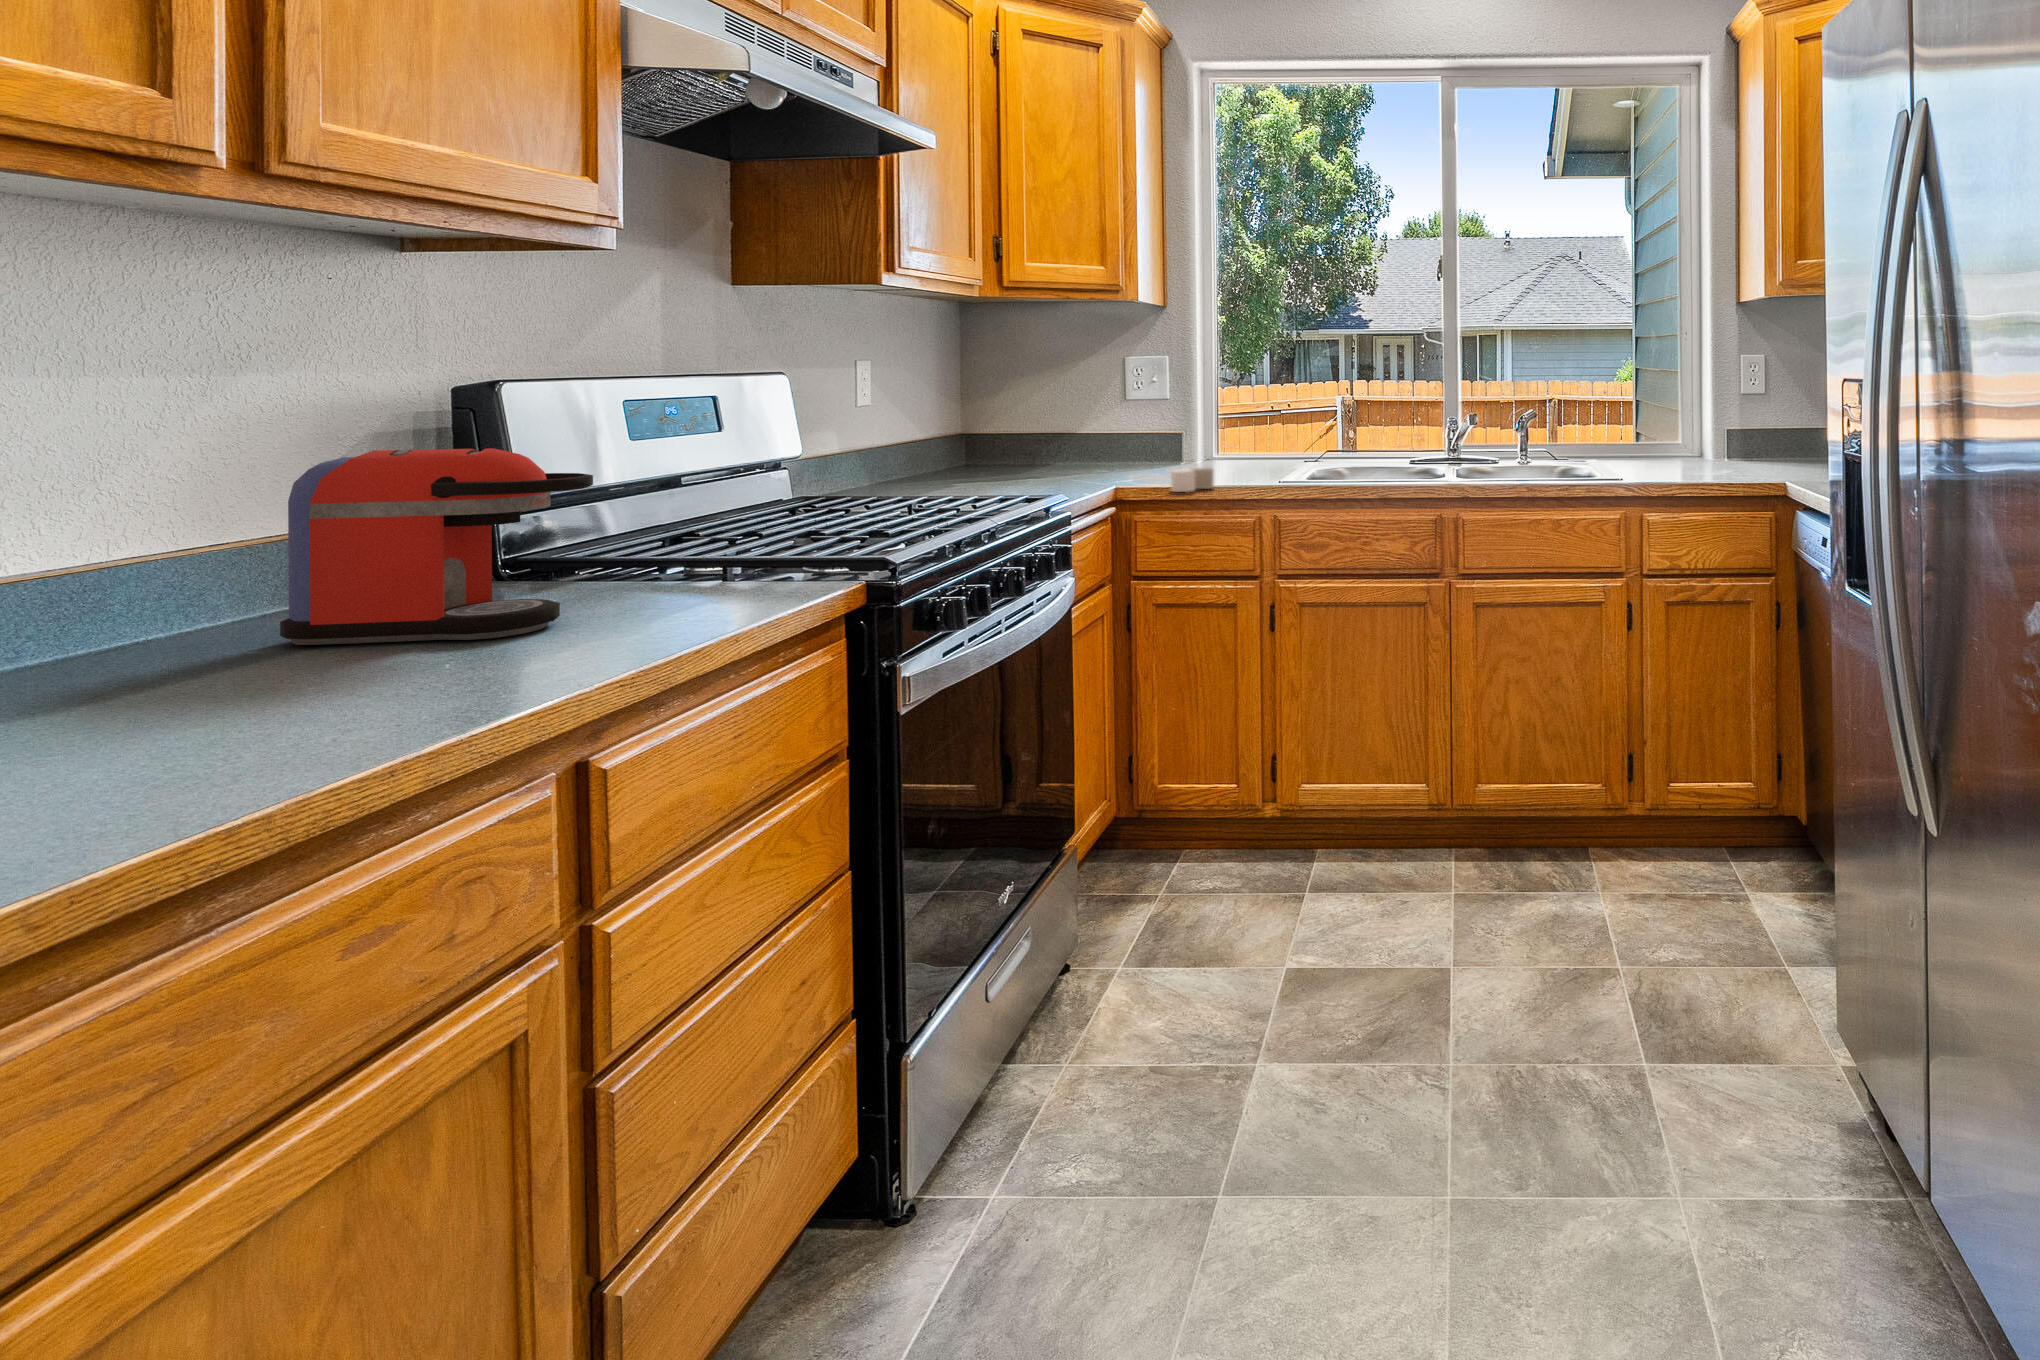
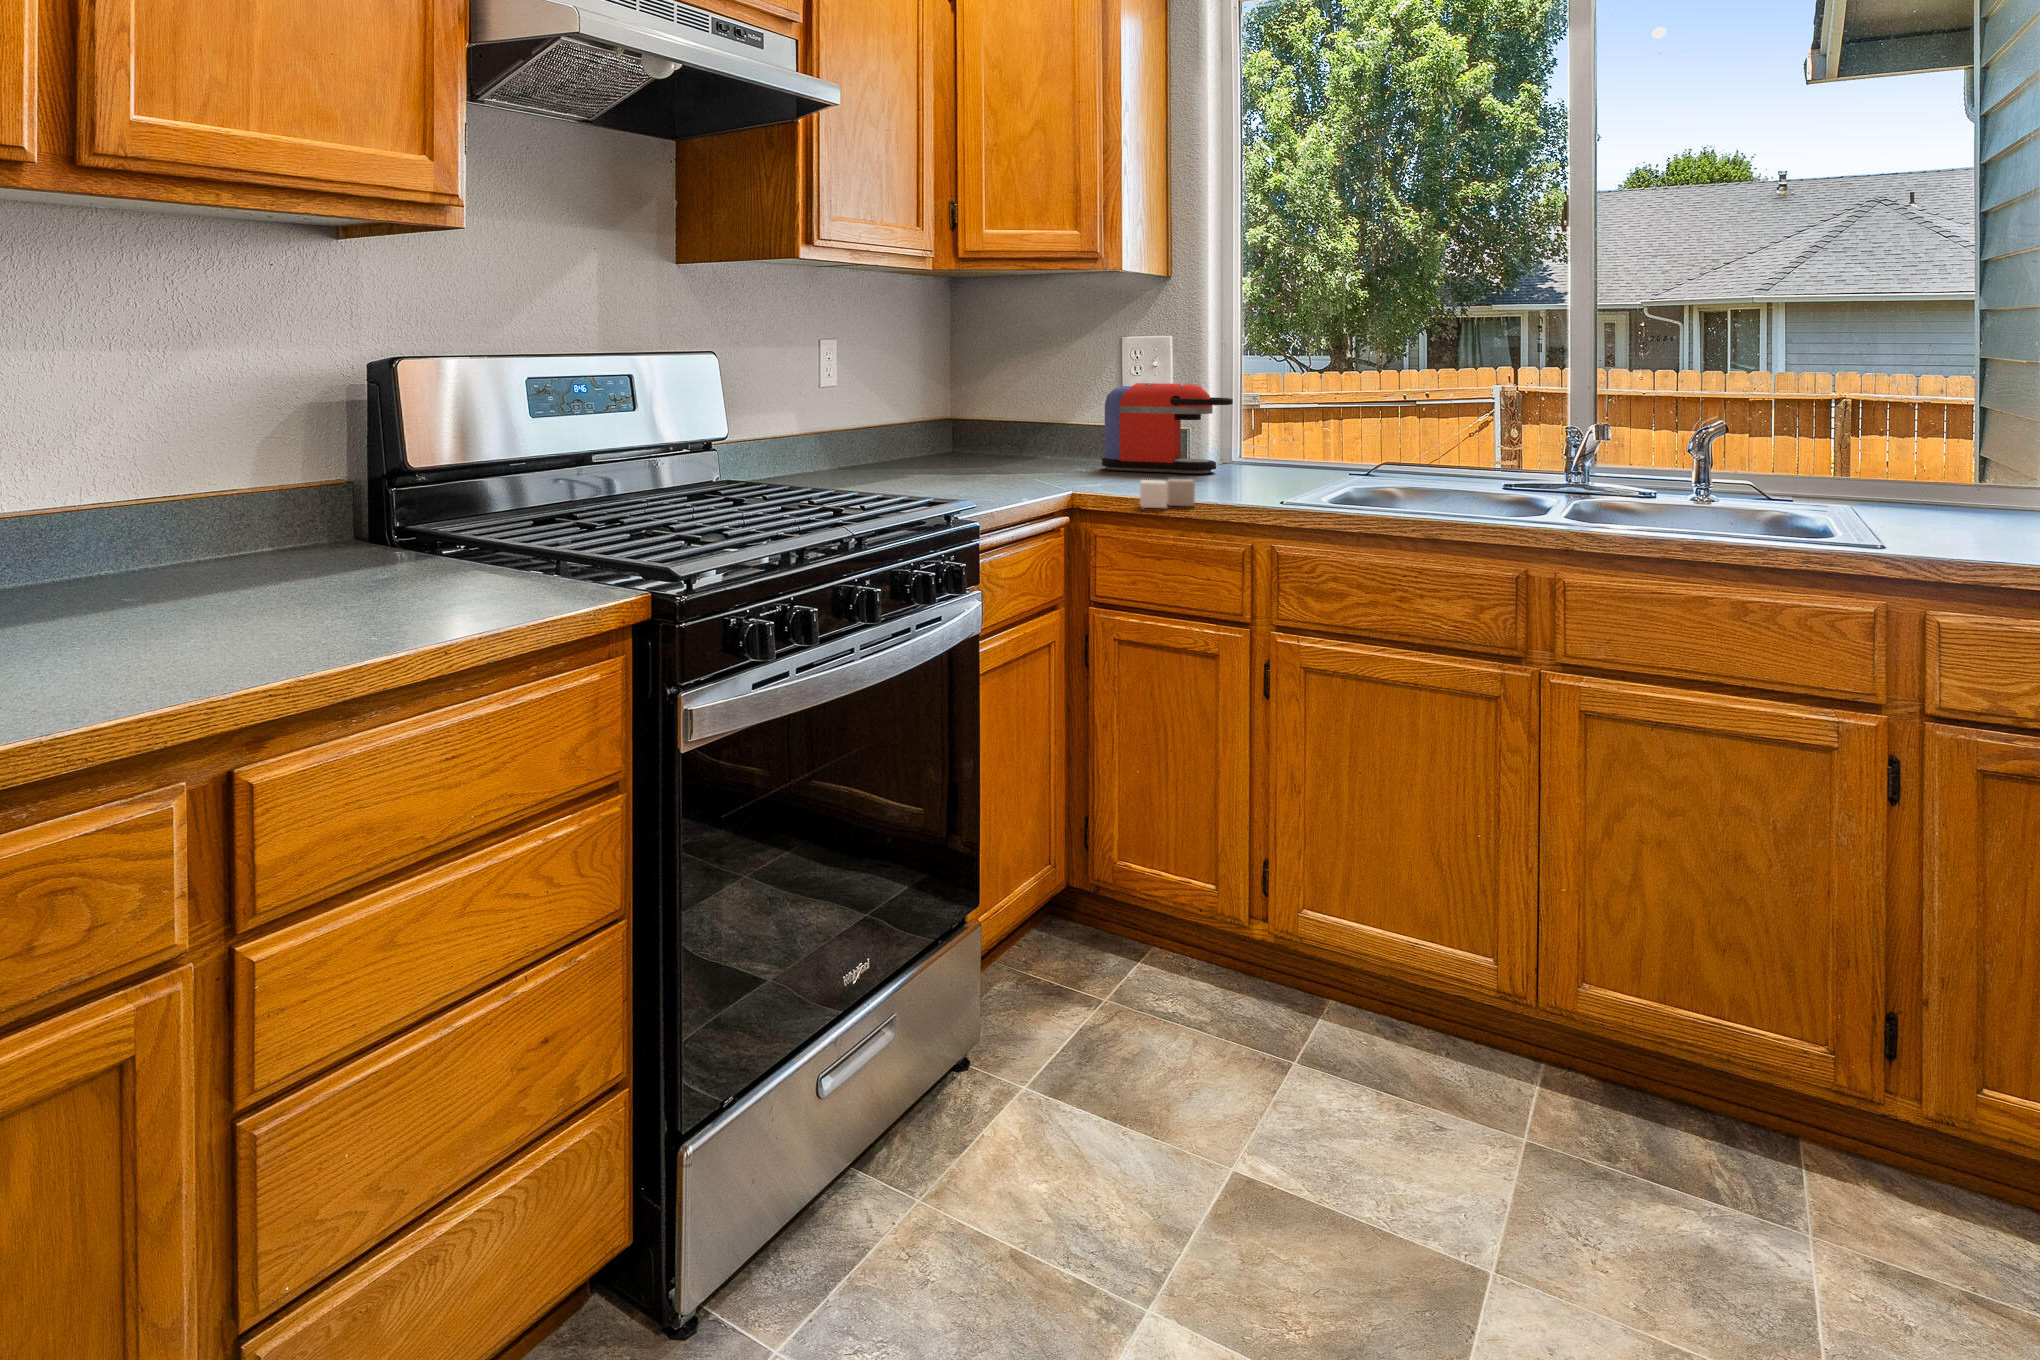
coffee maker: present [280,448,593,645] -> present [1102,383,1233,473]

